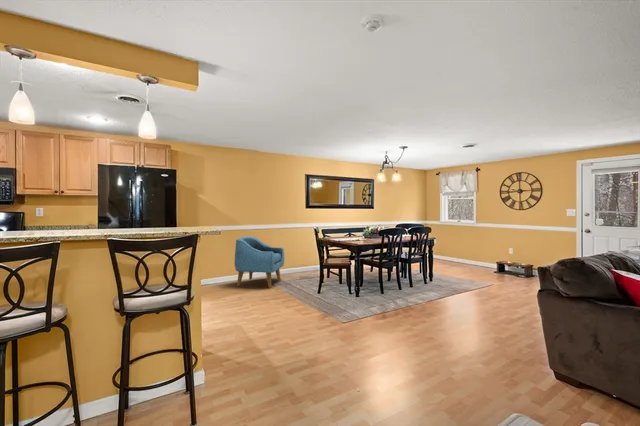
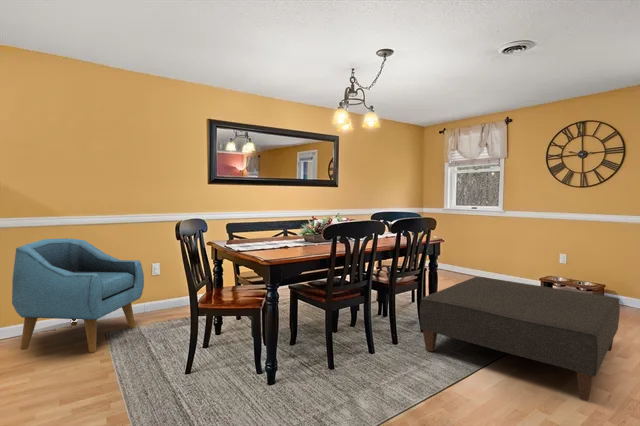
ottoman: none [423,258,523,305] -> present [420,277,620,401]

